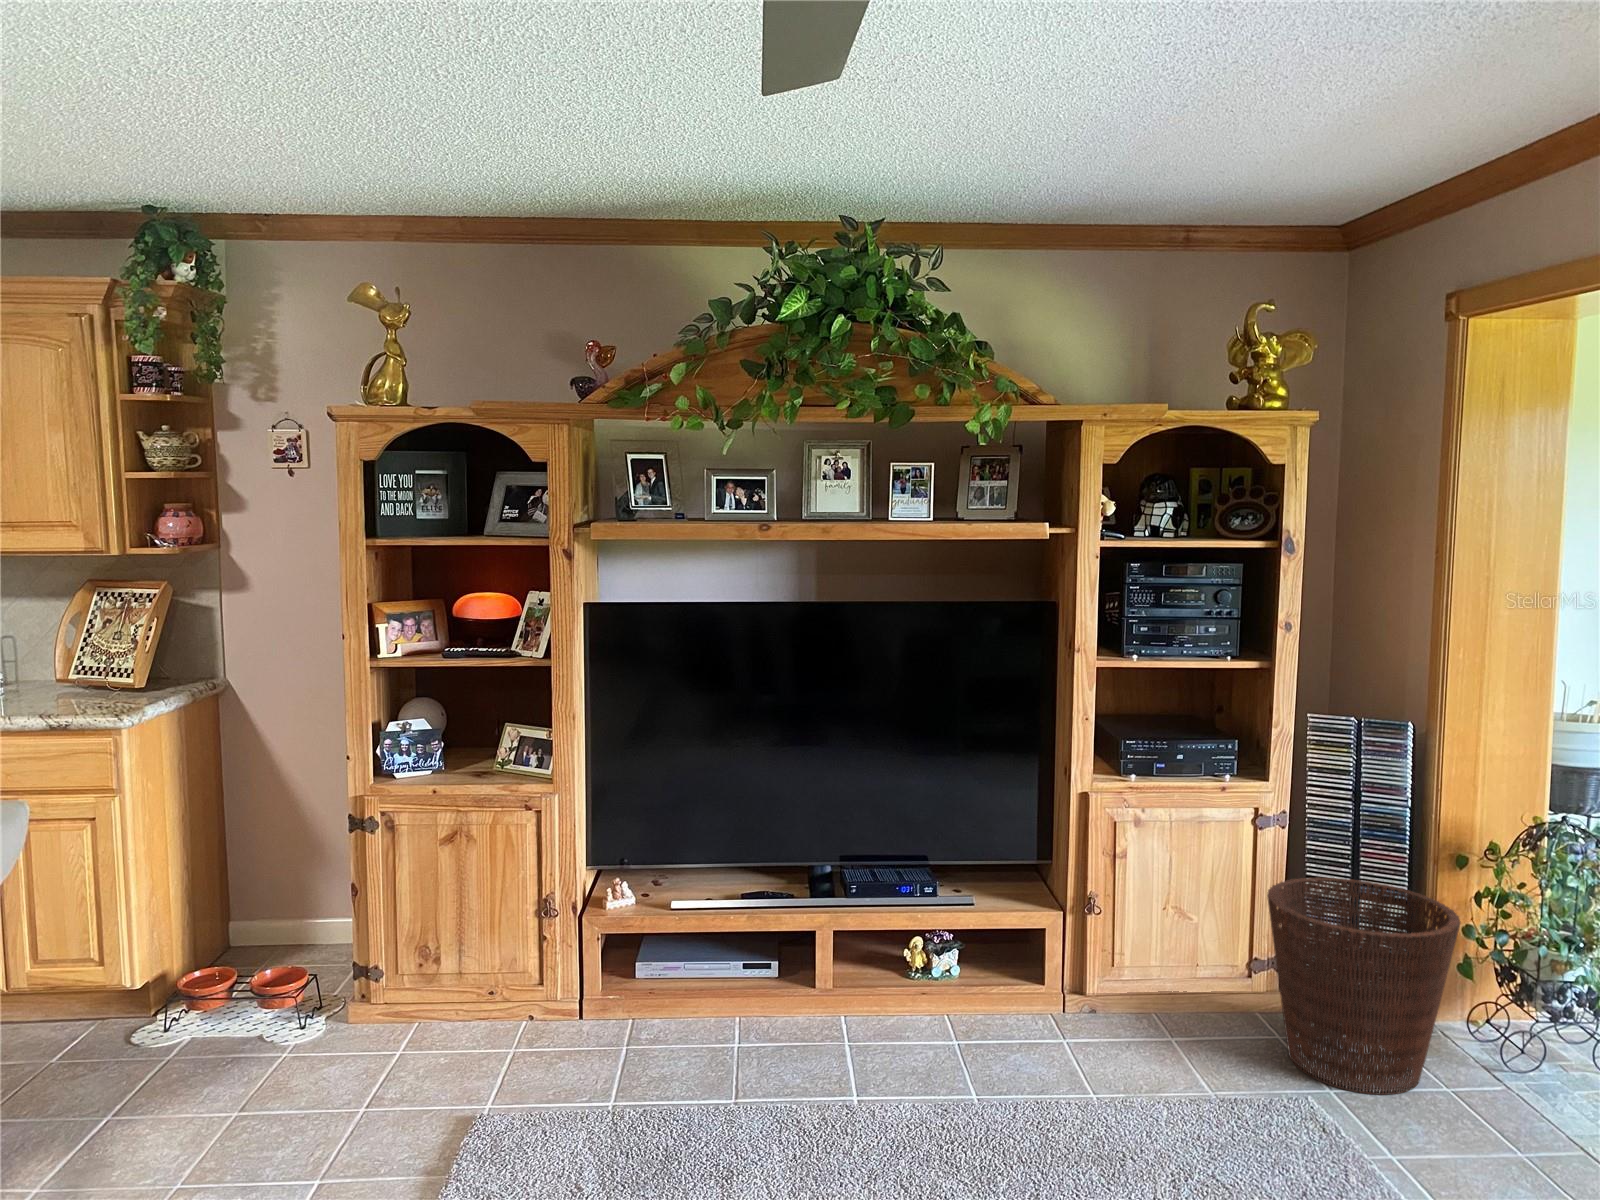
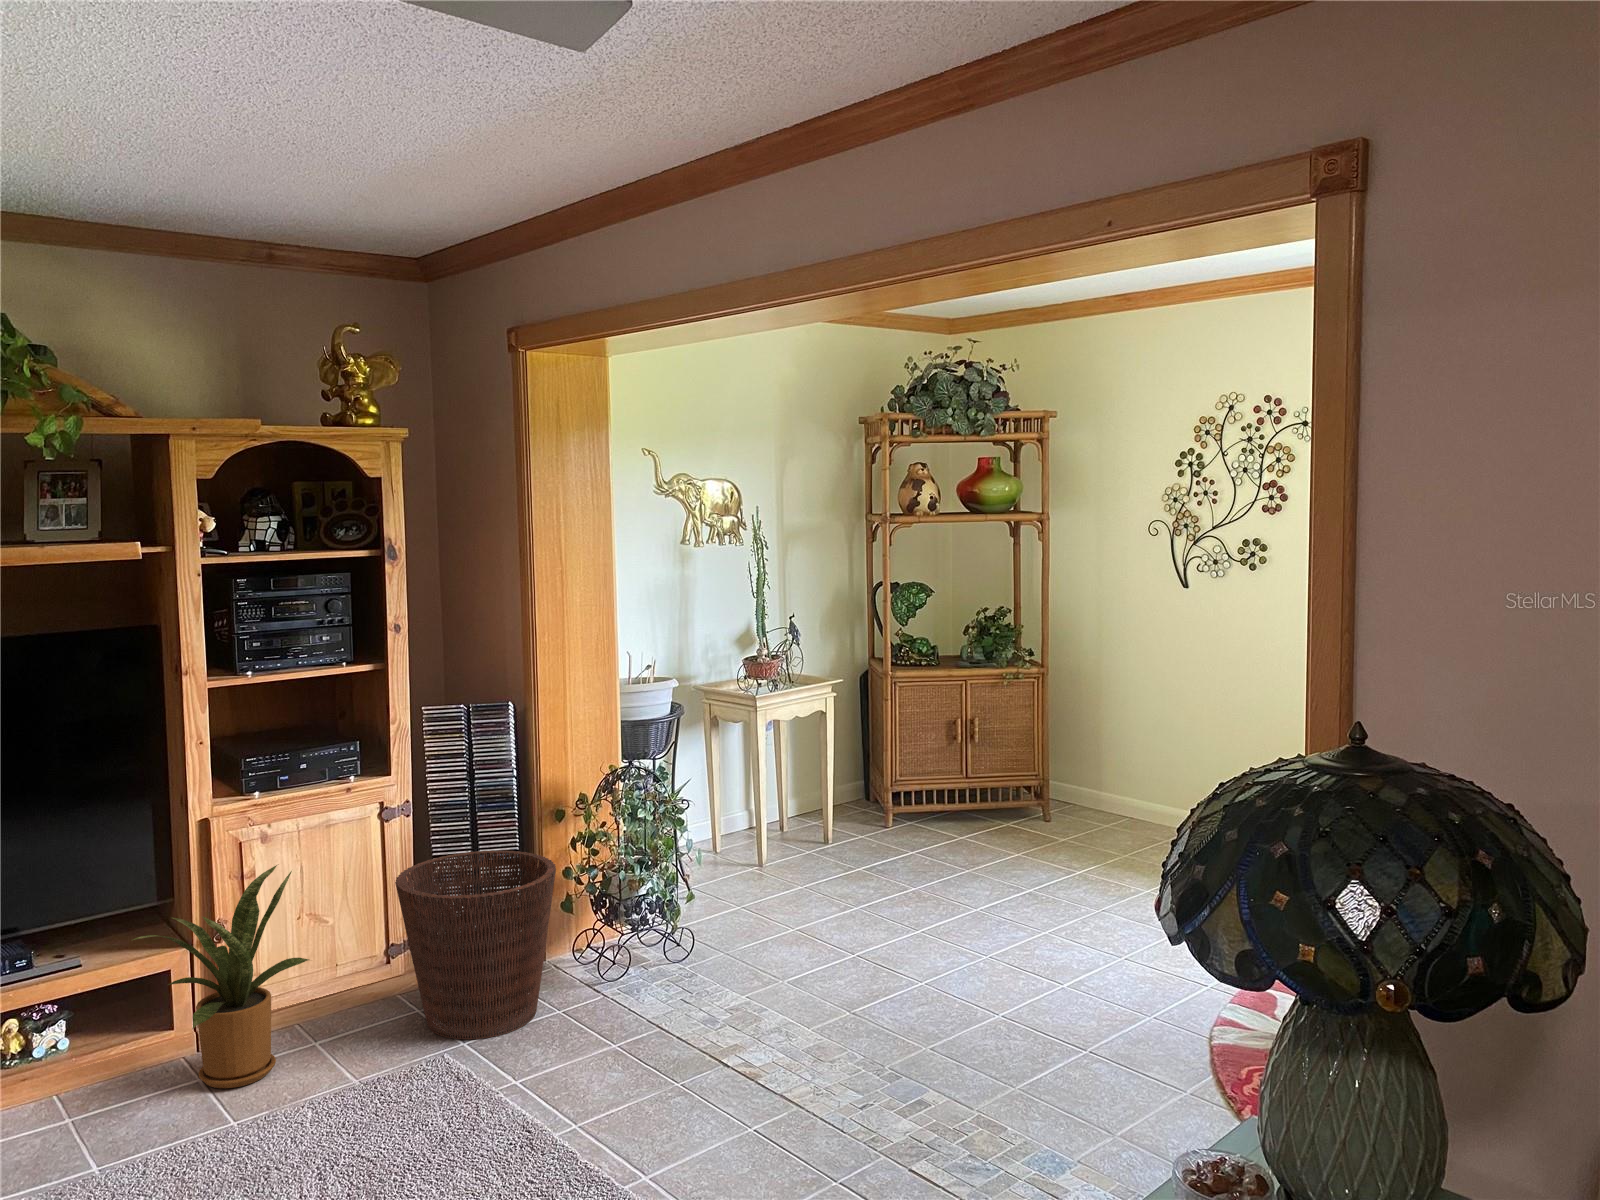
house plant: none [1012,850,1175,1060] -> present [133,865,309,1088]

